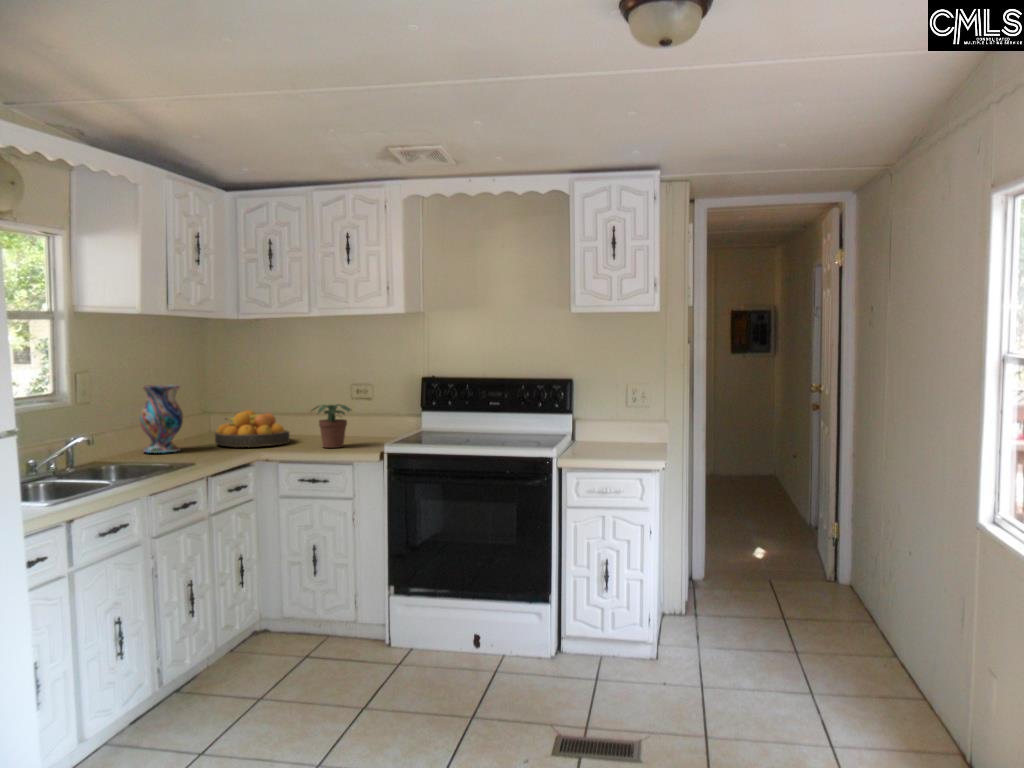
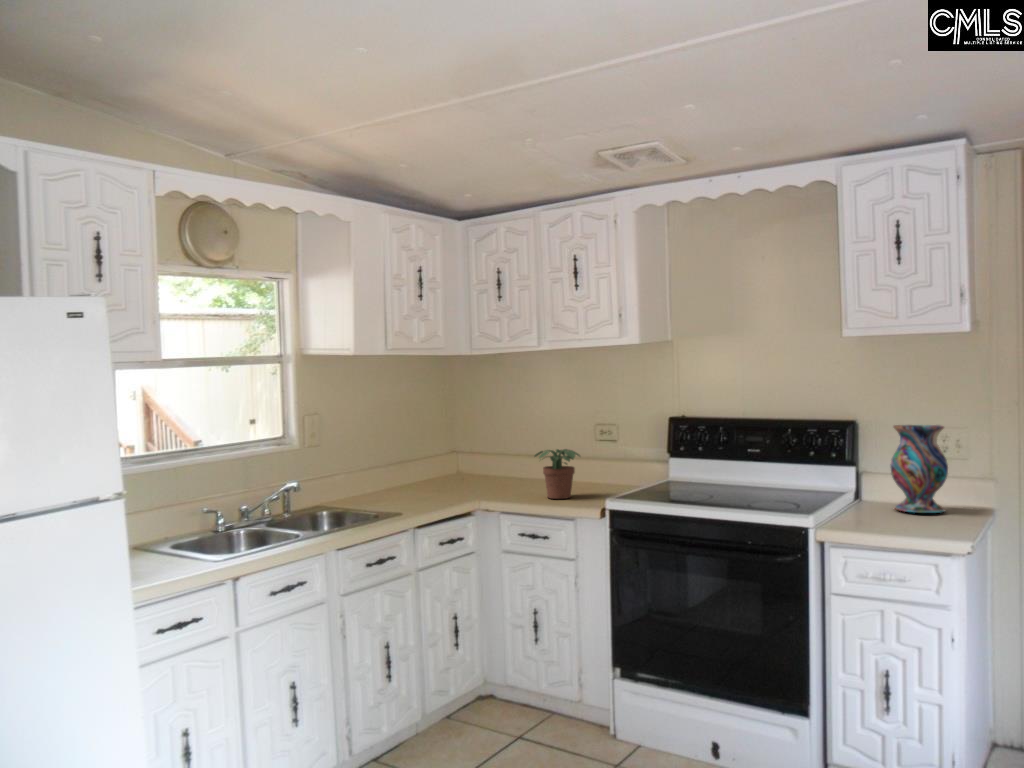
vase: present [140,385,183,453] -> present [891,425,948,513]
fruit bowl: present [215,410,290,447] -> none [445,453,522,494]

